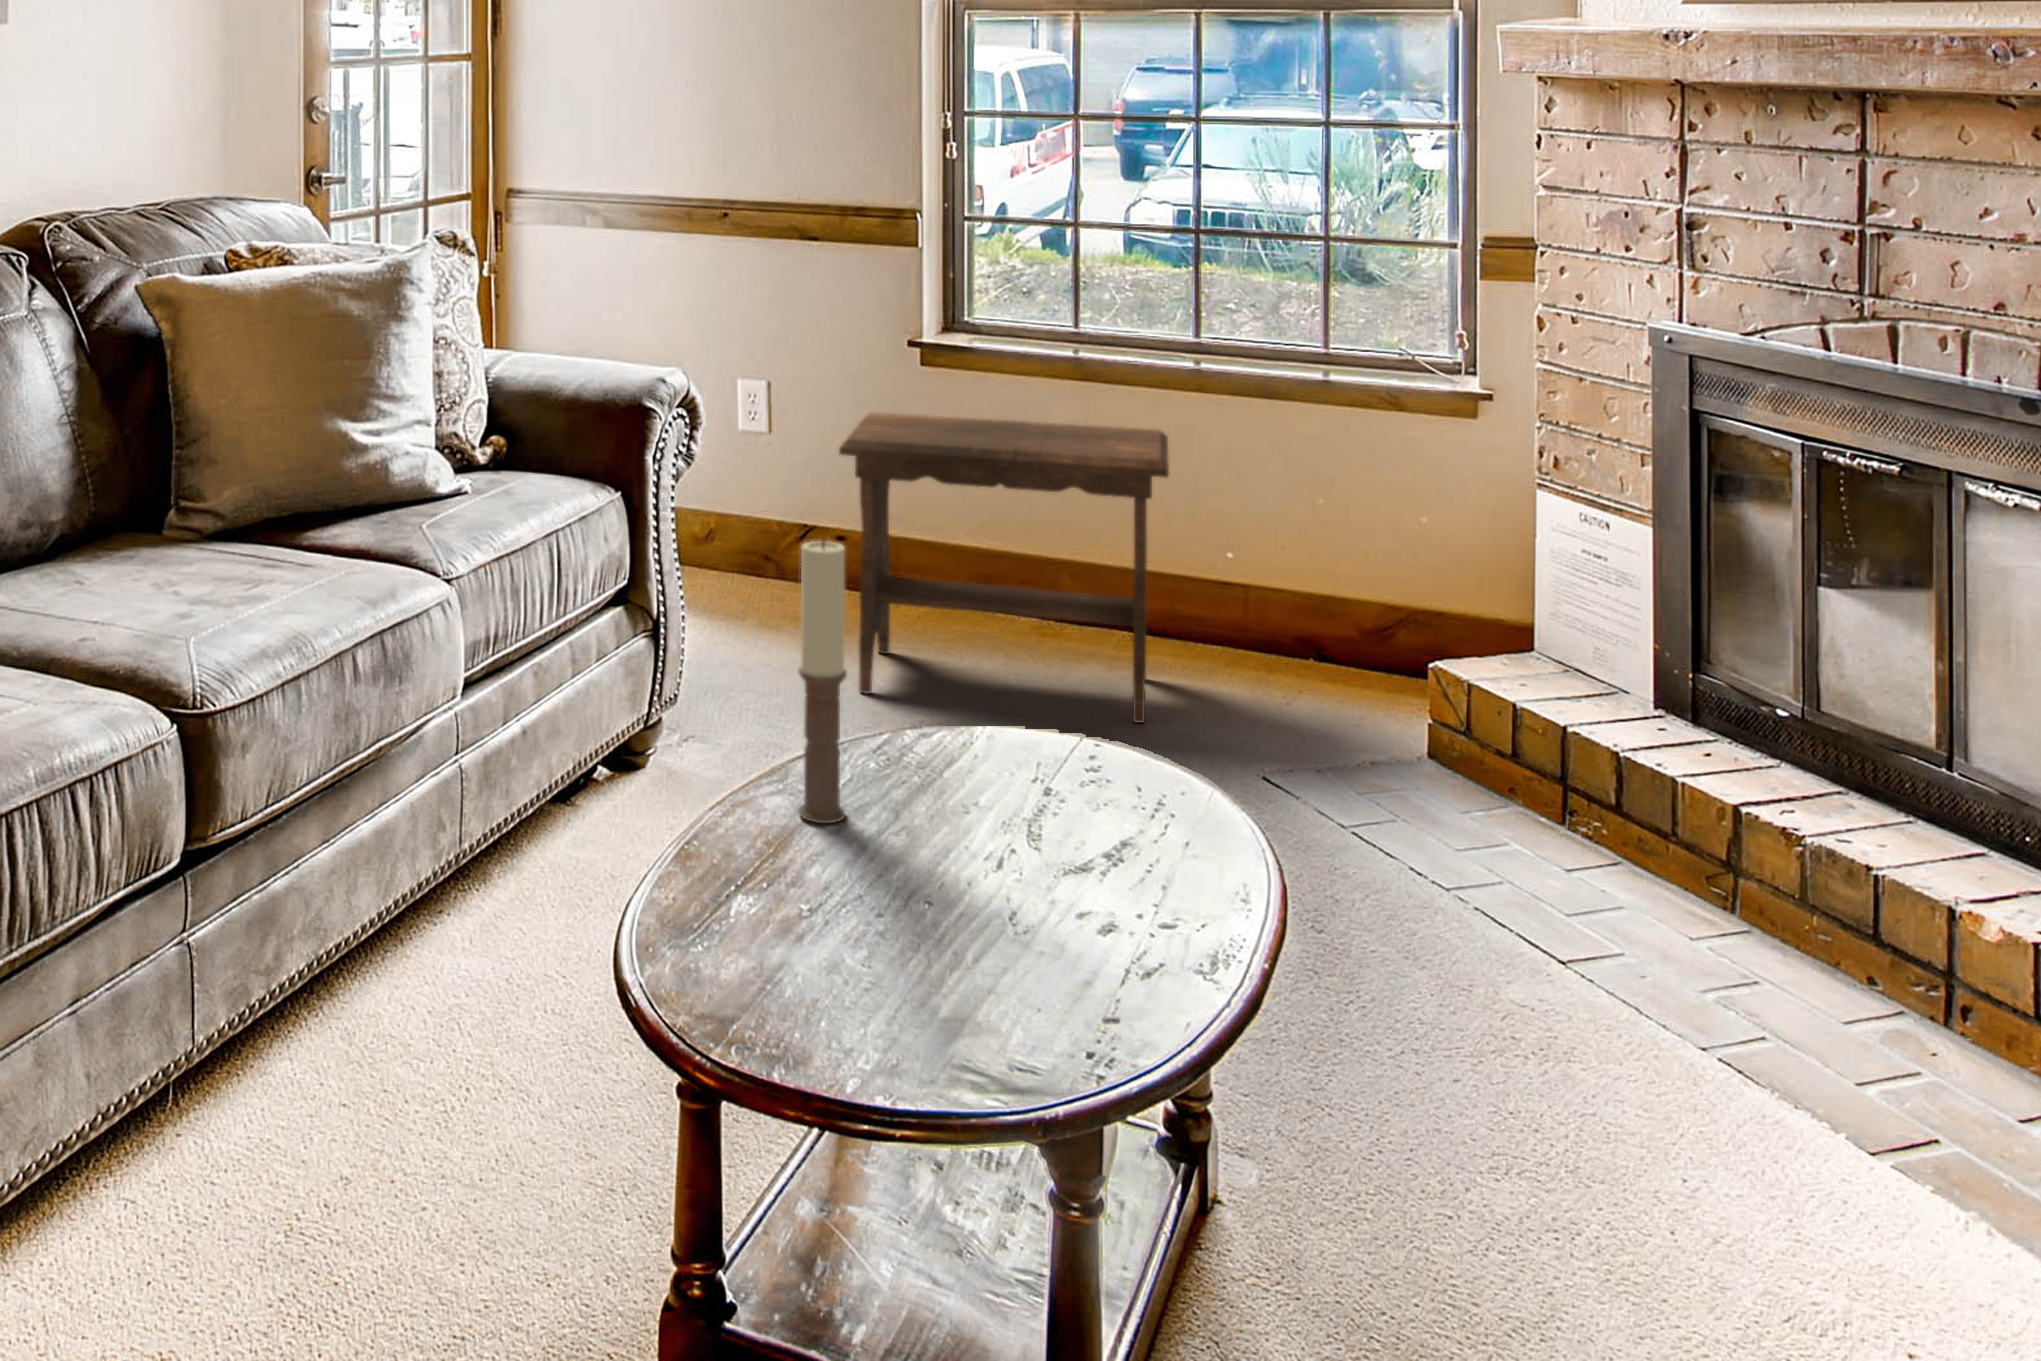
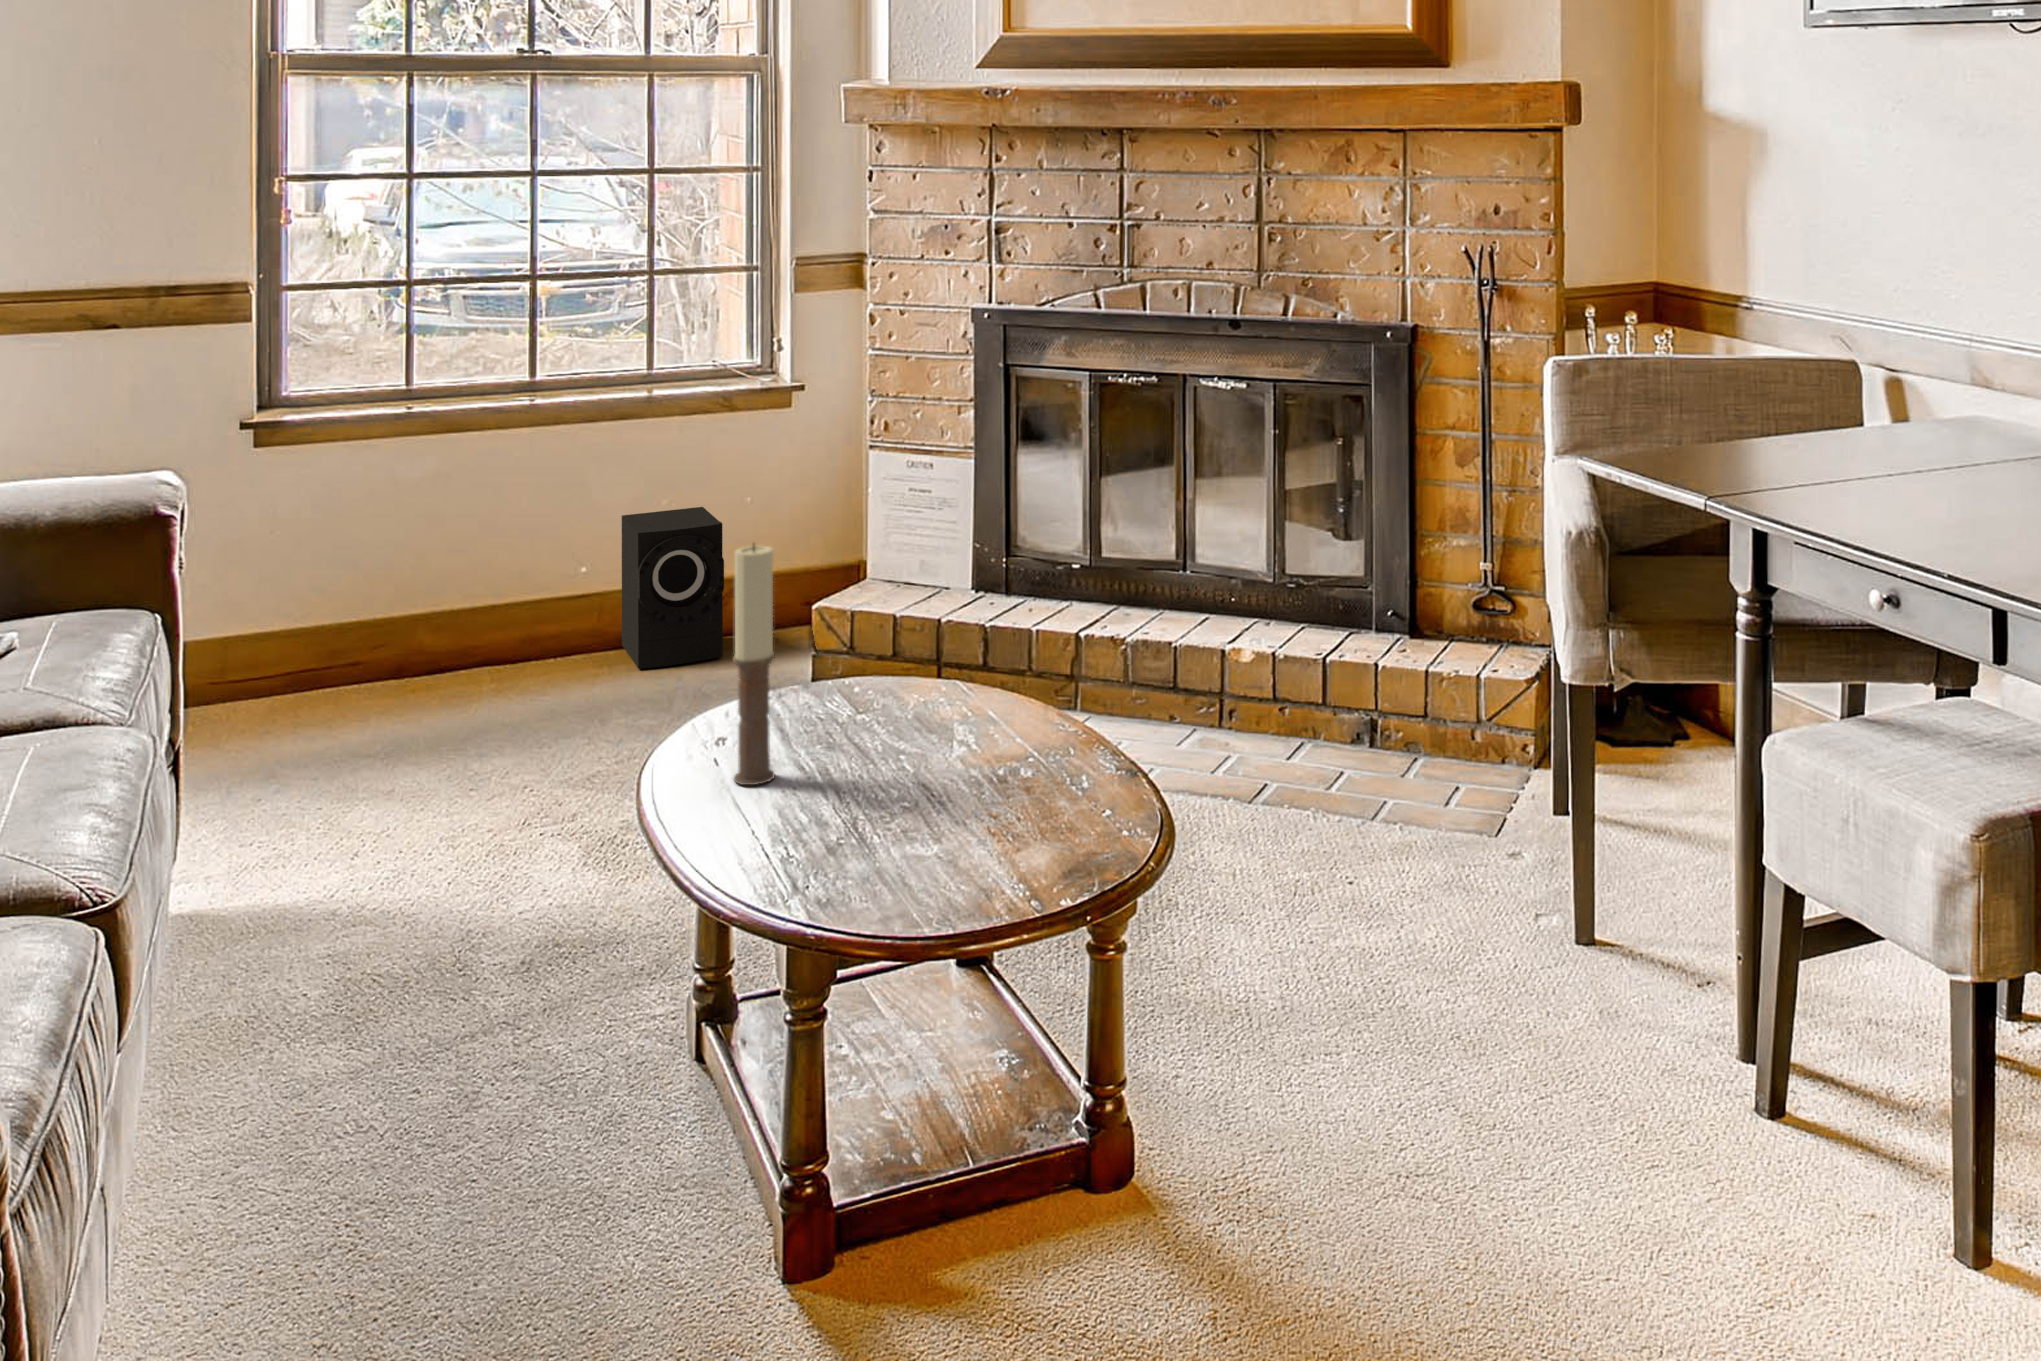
footstool: present [839,412,1169,723] -> none [254,454,616,777]
speaker: none [1247,513,1356,702] -> present [622,507,724,669]

